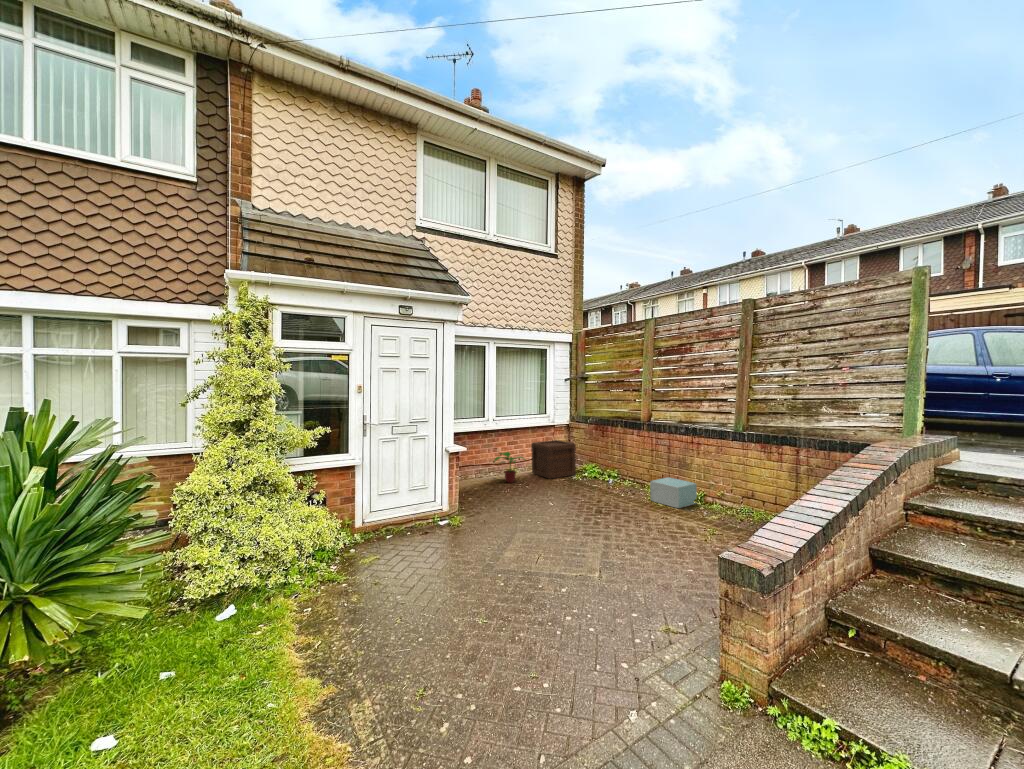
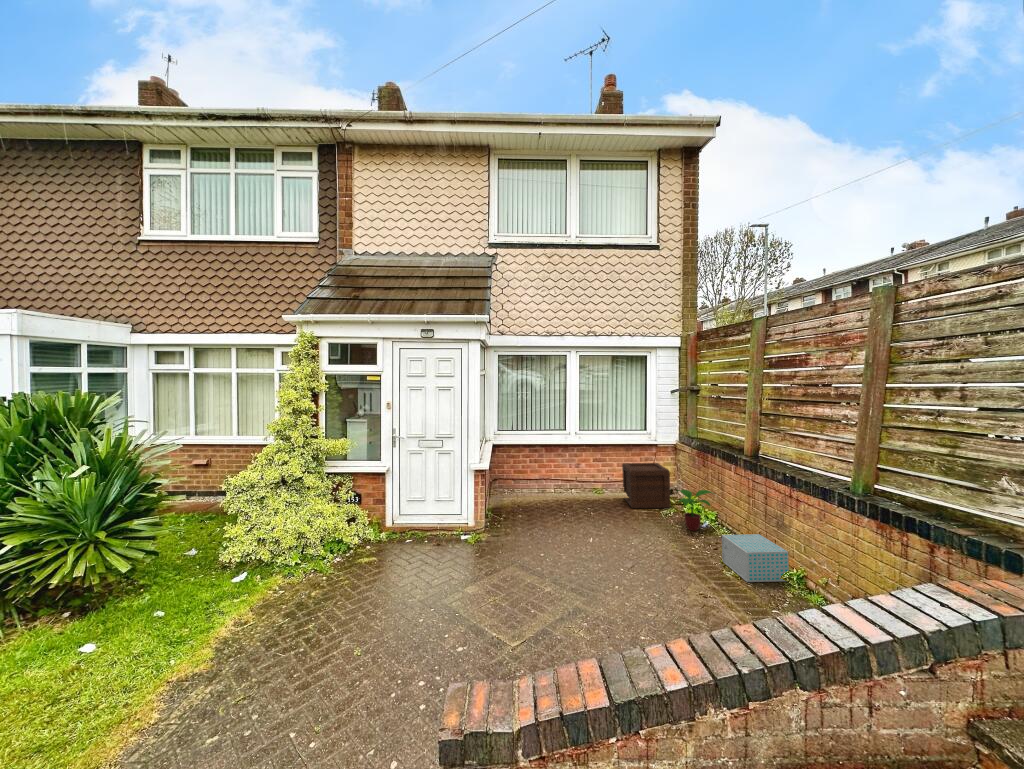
potted plant: present [495,452,524,483] -> present [677,489,716,531]

